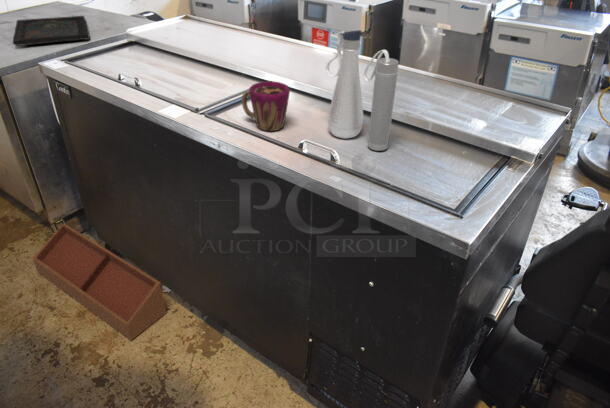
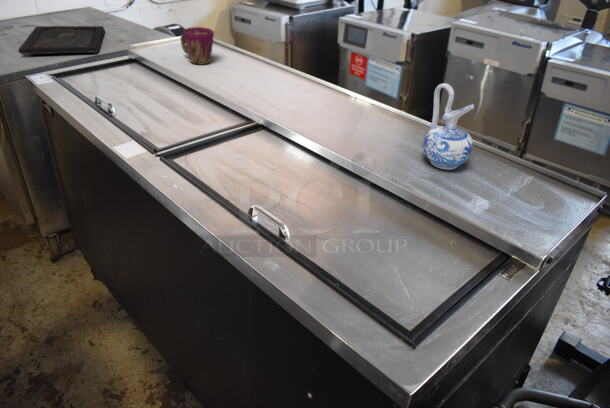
water bottle: present [326,30,399,151] -> none [298,81,376,227]
ceramic pitcher: none [421,30,463,103] -> present [423,83,474,170]
cup: present [242,81,290,131] -> present [180,27,214,64]
storage bin: present [33,224,166,340] -> none [15,239,135,379]

